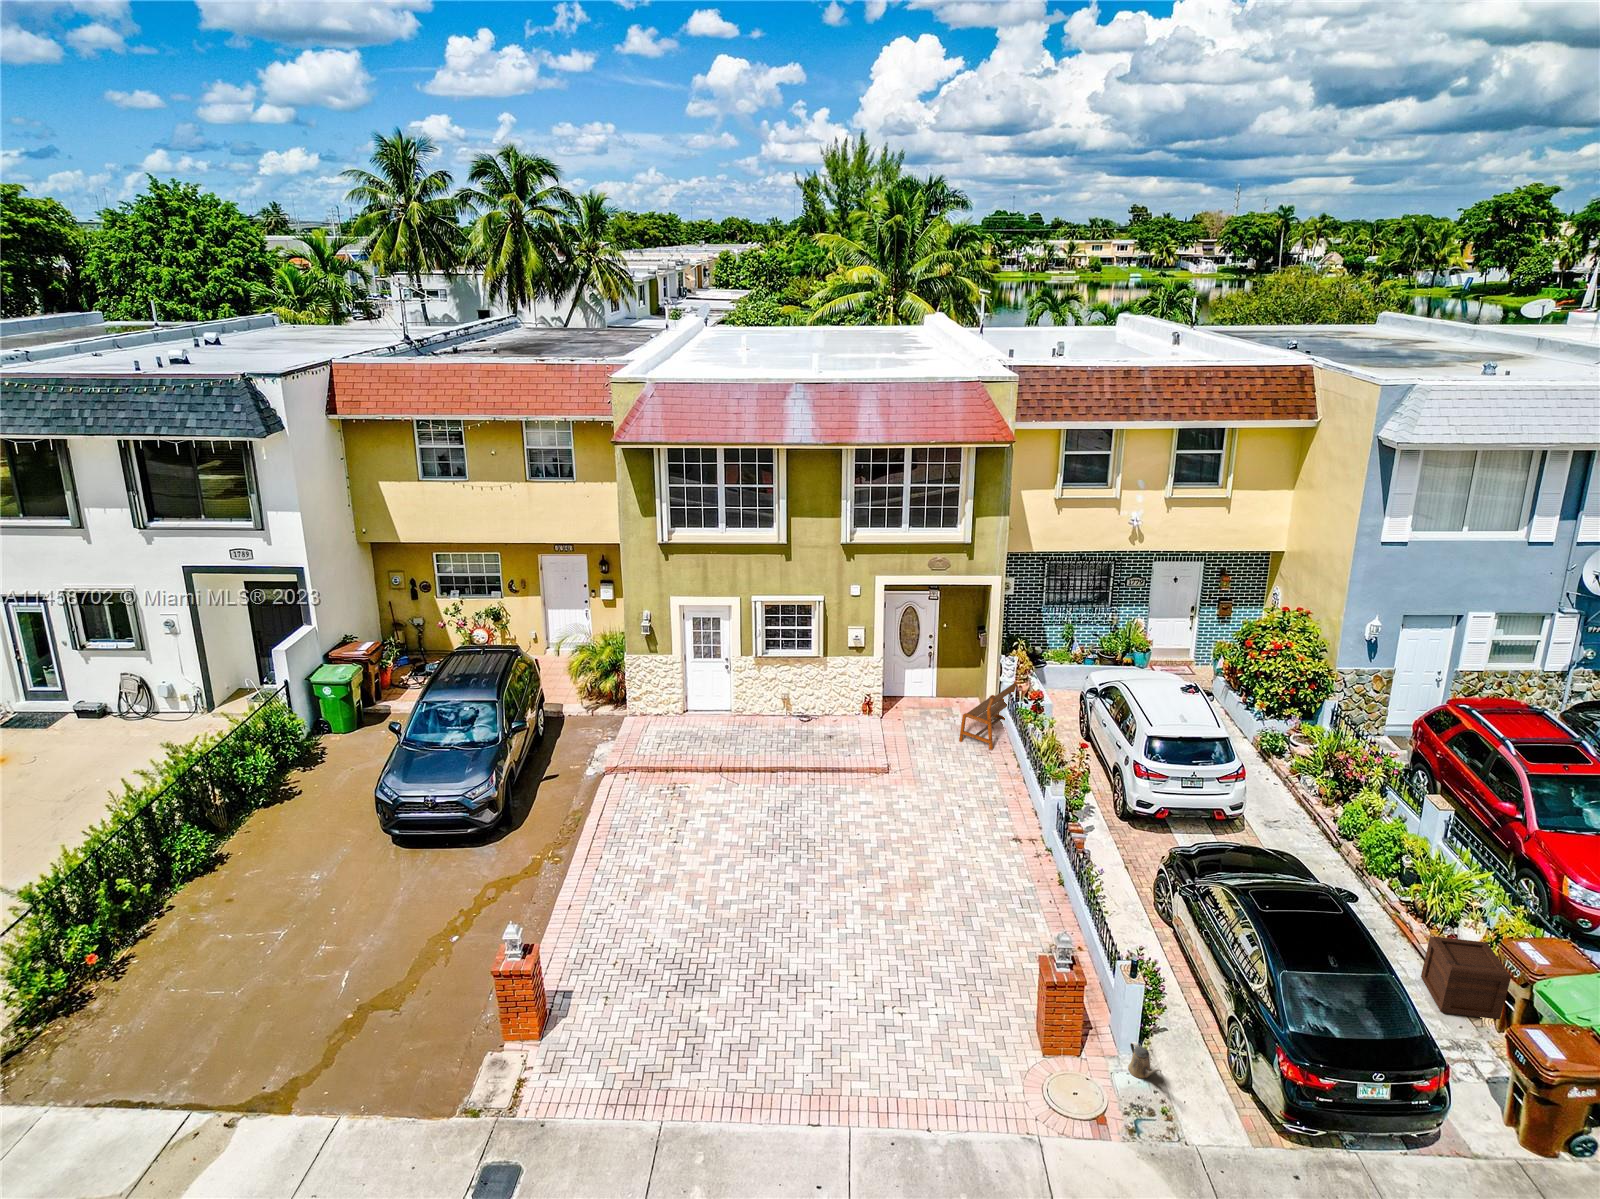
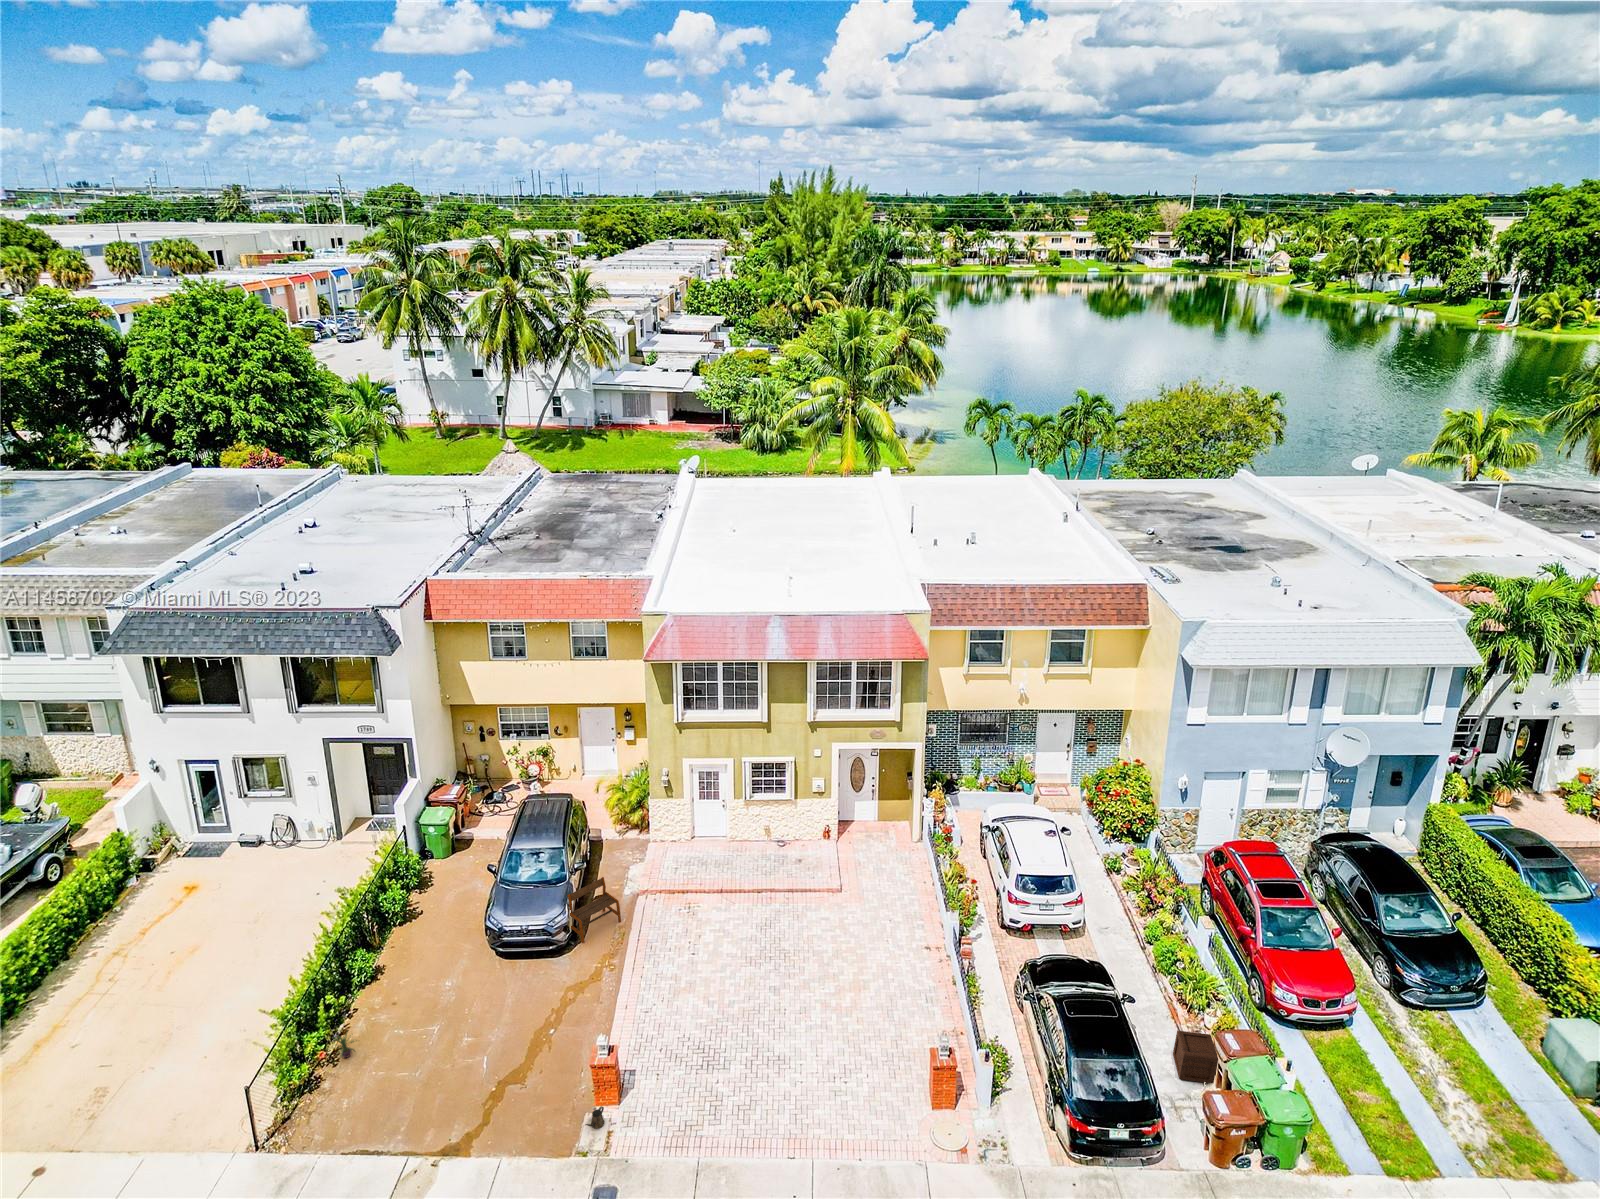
bench: present [959,681,1017,750] -> present [567,877,621,943]
decorative plant: none [100,922,156,964] -> present [334,1033,353,1058]
watering can: present [1128,1042,1161,1079] -> present [585,1106,605,1129]

